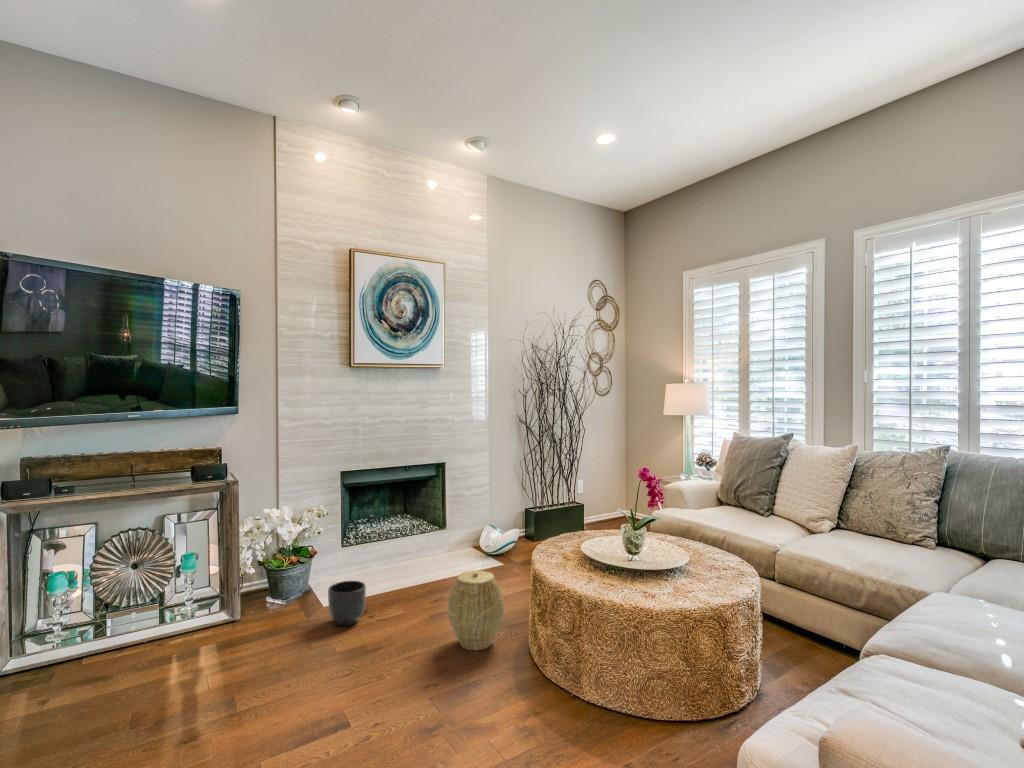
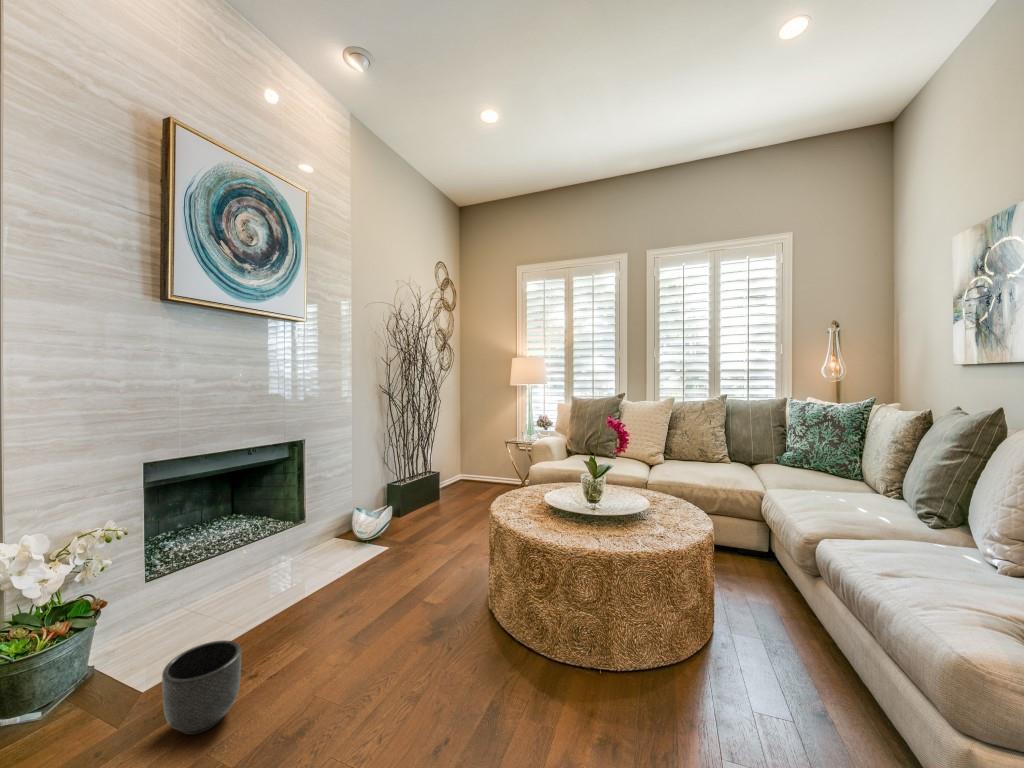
woven basket: present [448,571,505,650] -> none [412,578,494,702]

